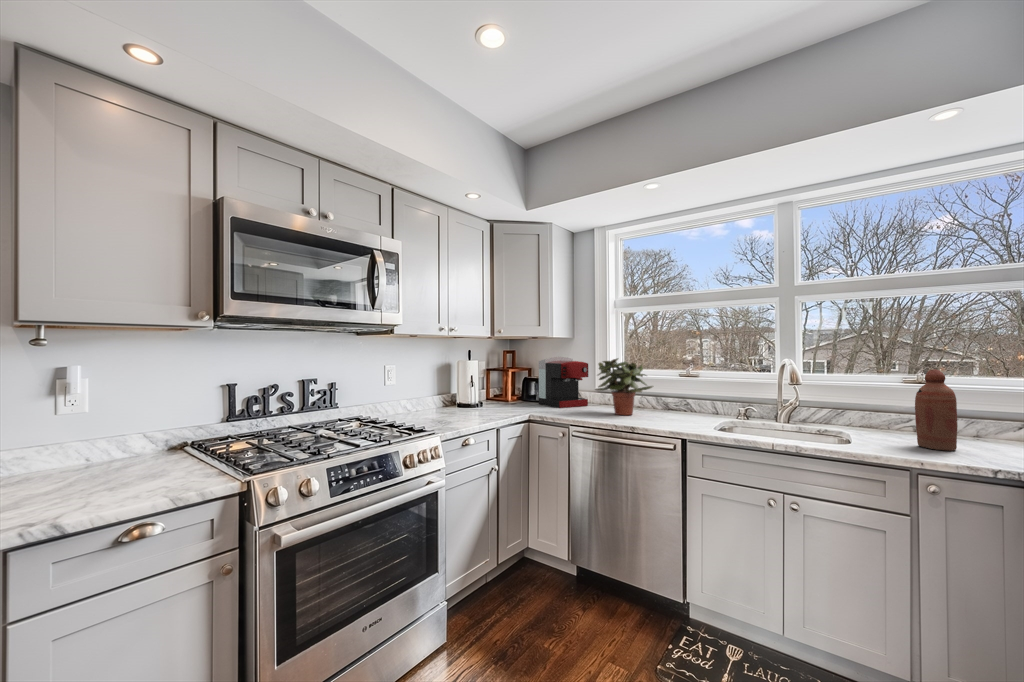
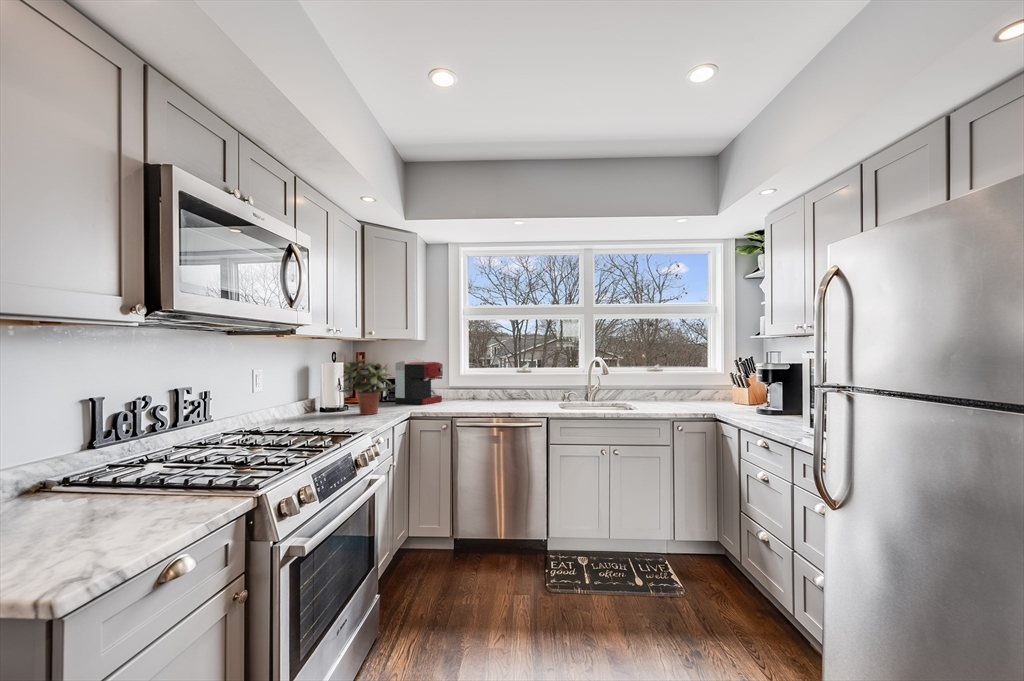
potted plant: present [595,358,653,415] -> present [340,359,397,415]
bottle: present [915,369,958,451] -> none [665,361,683,407]

